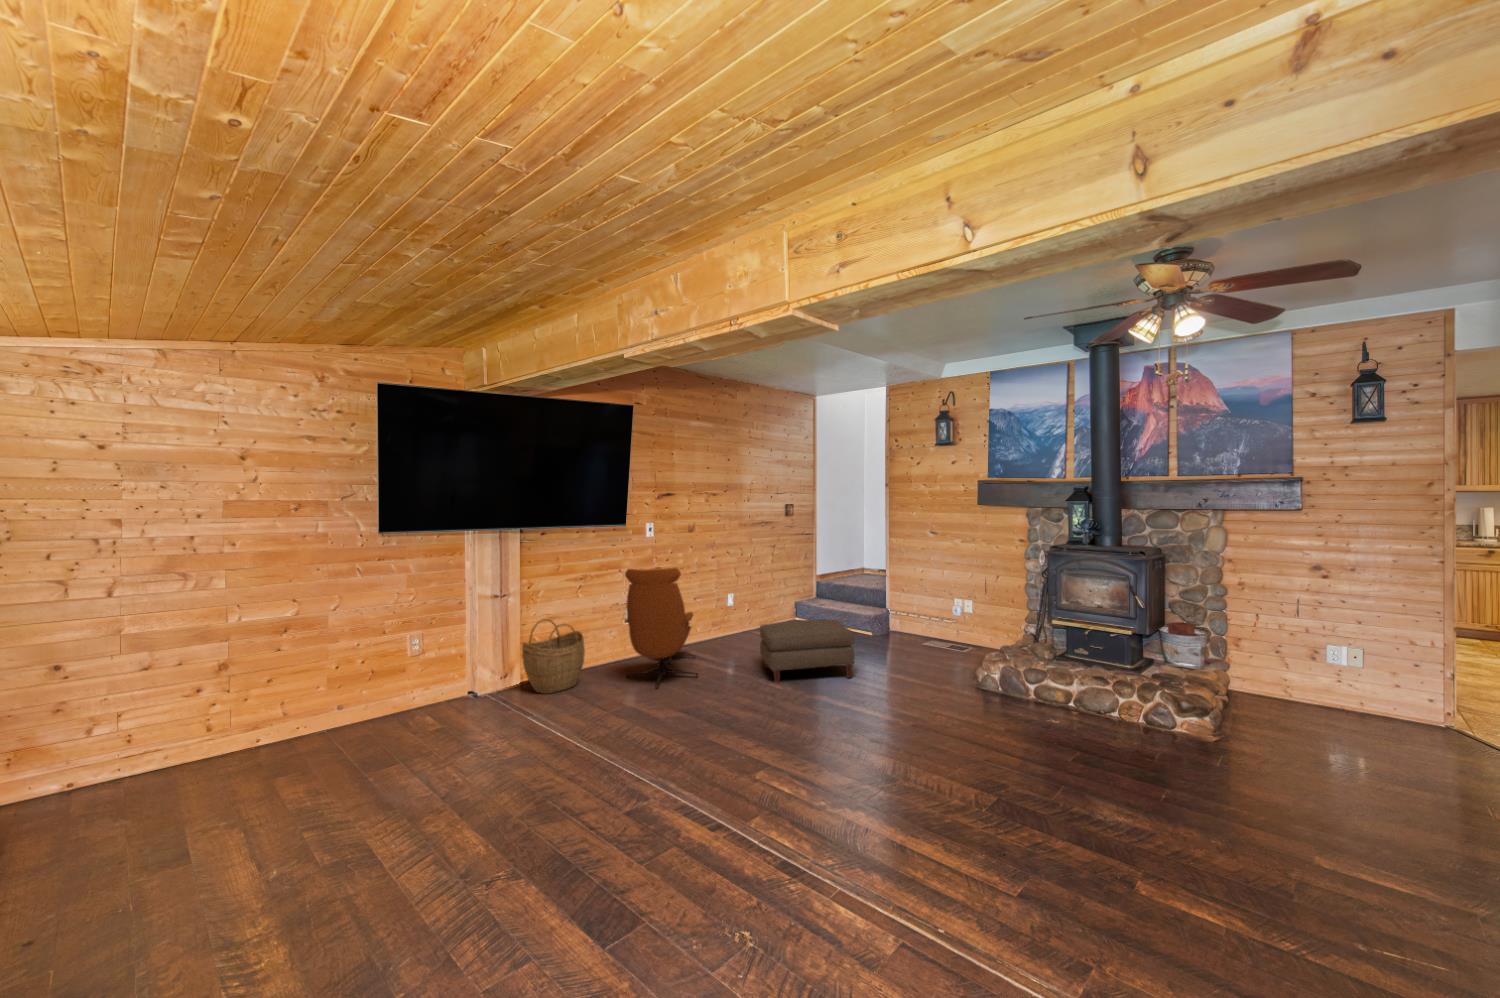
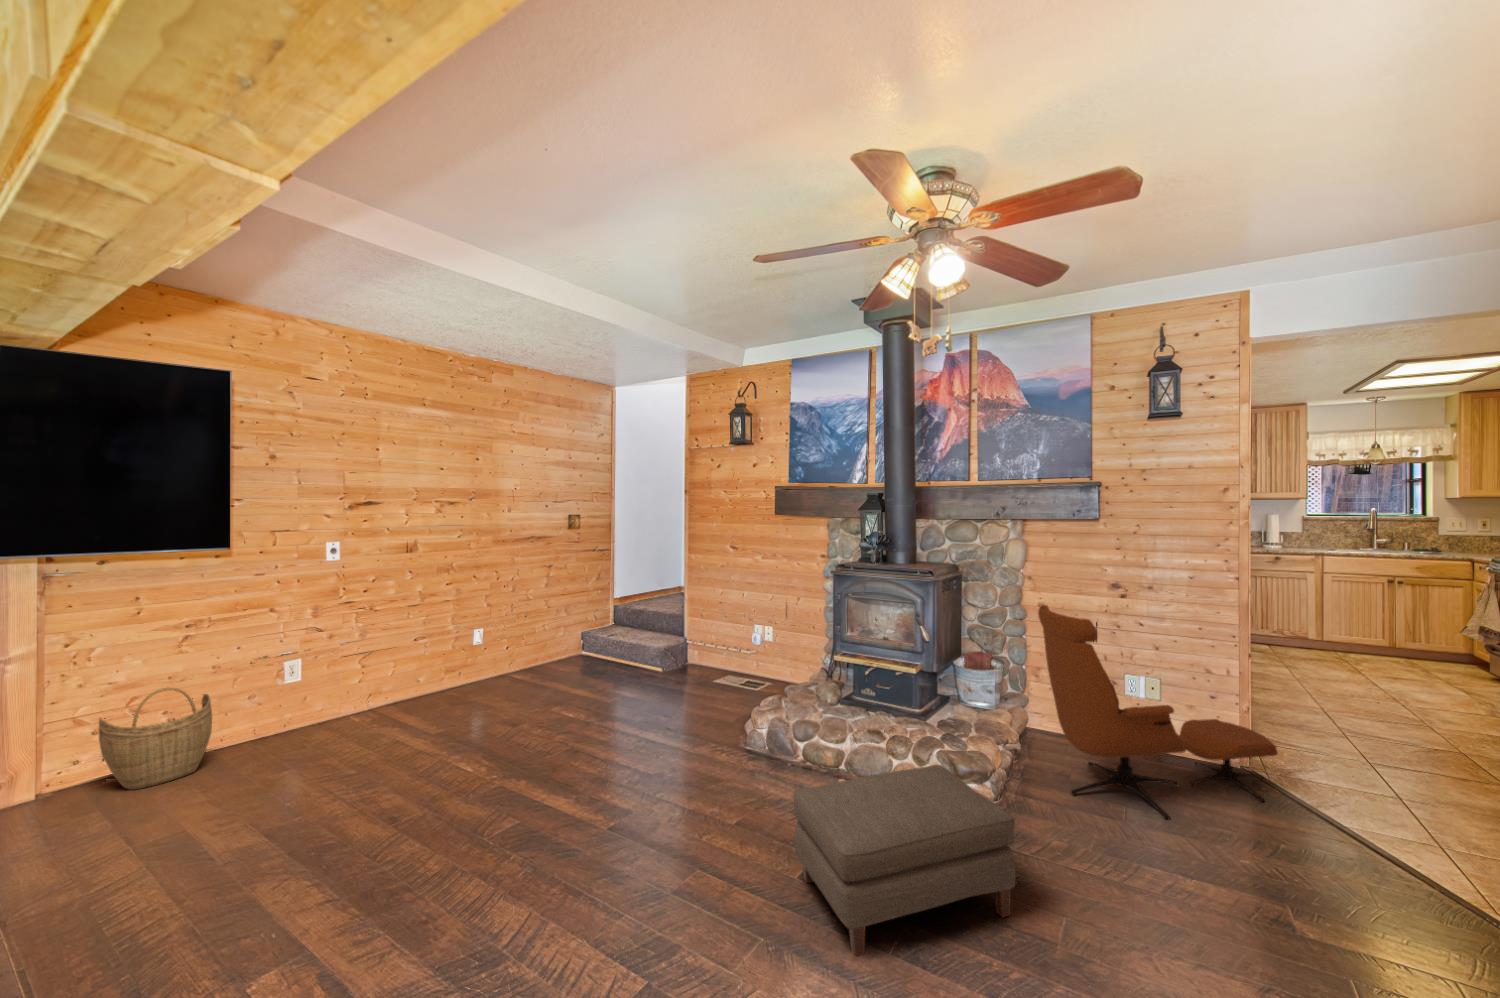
lounge chair: present [625,568,698,688] -> present [1038,605,1278,820]
ottoman: present [760,619,855,683] -> present [794,765,1016,956]

